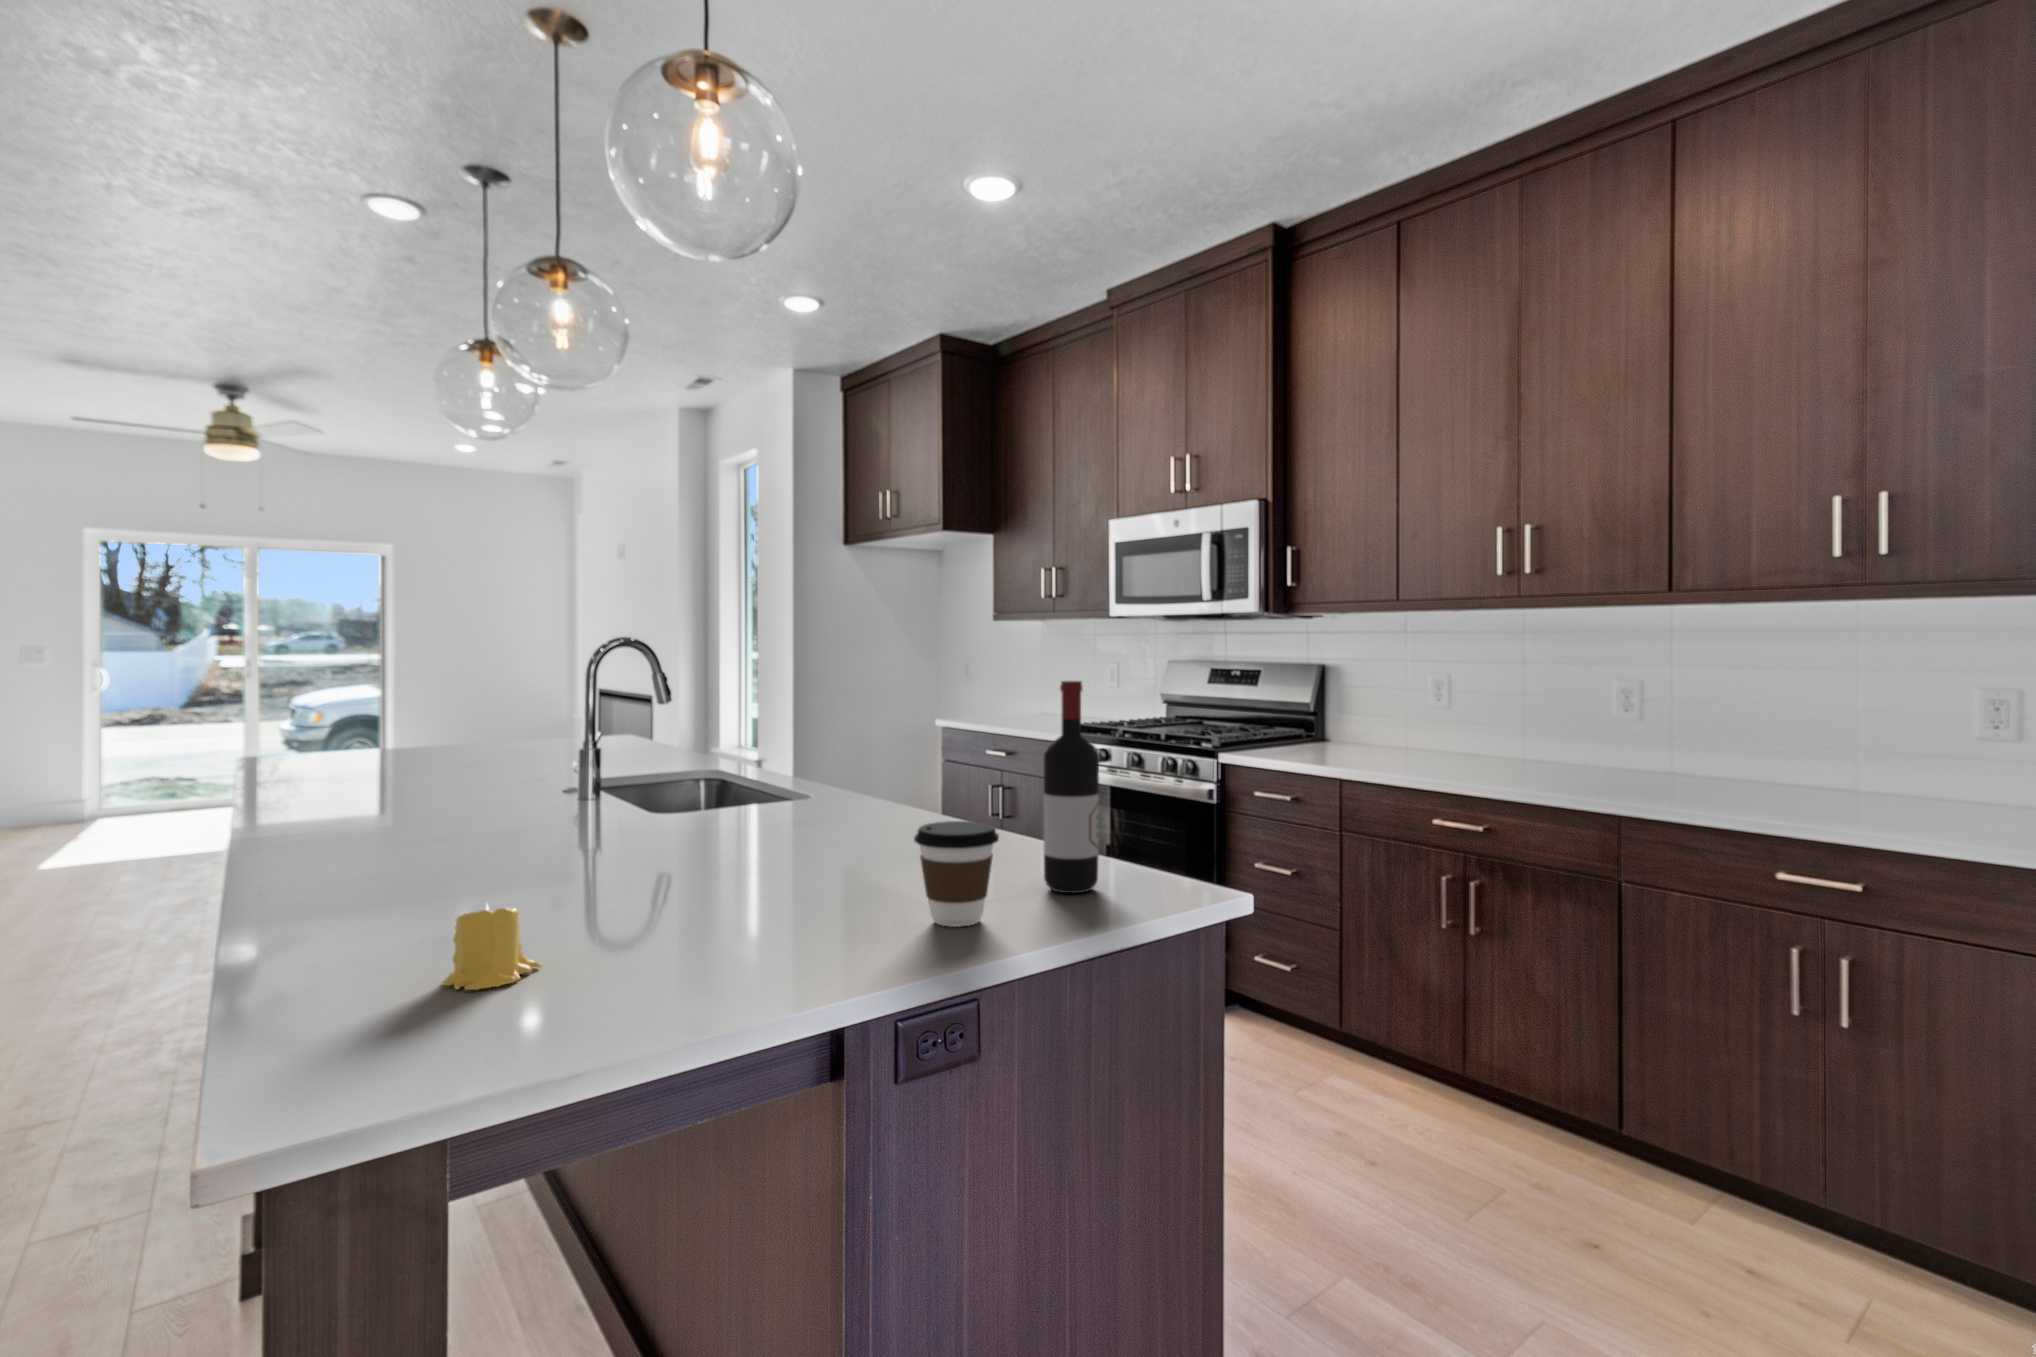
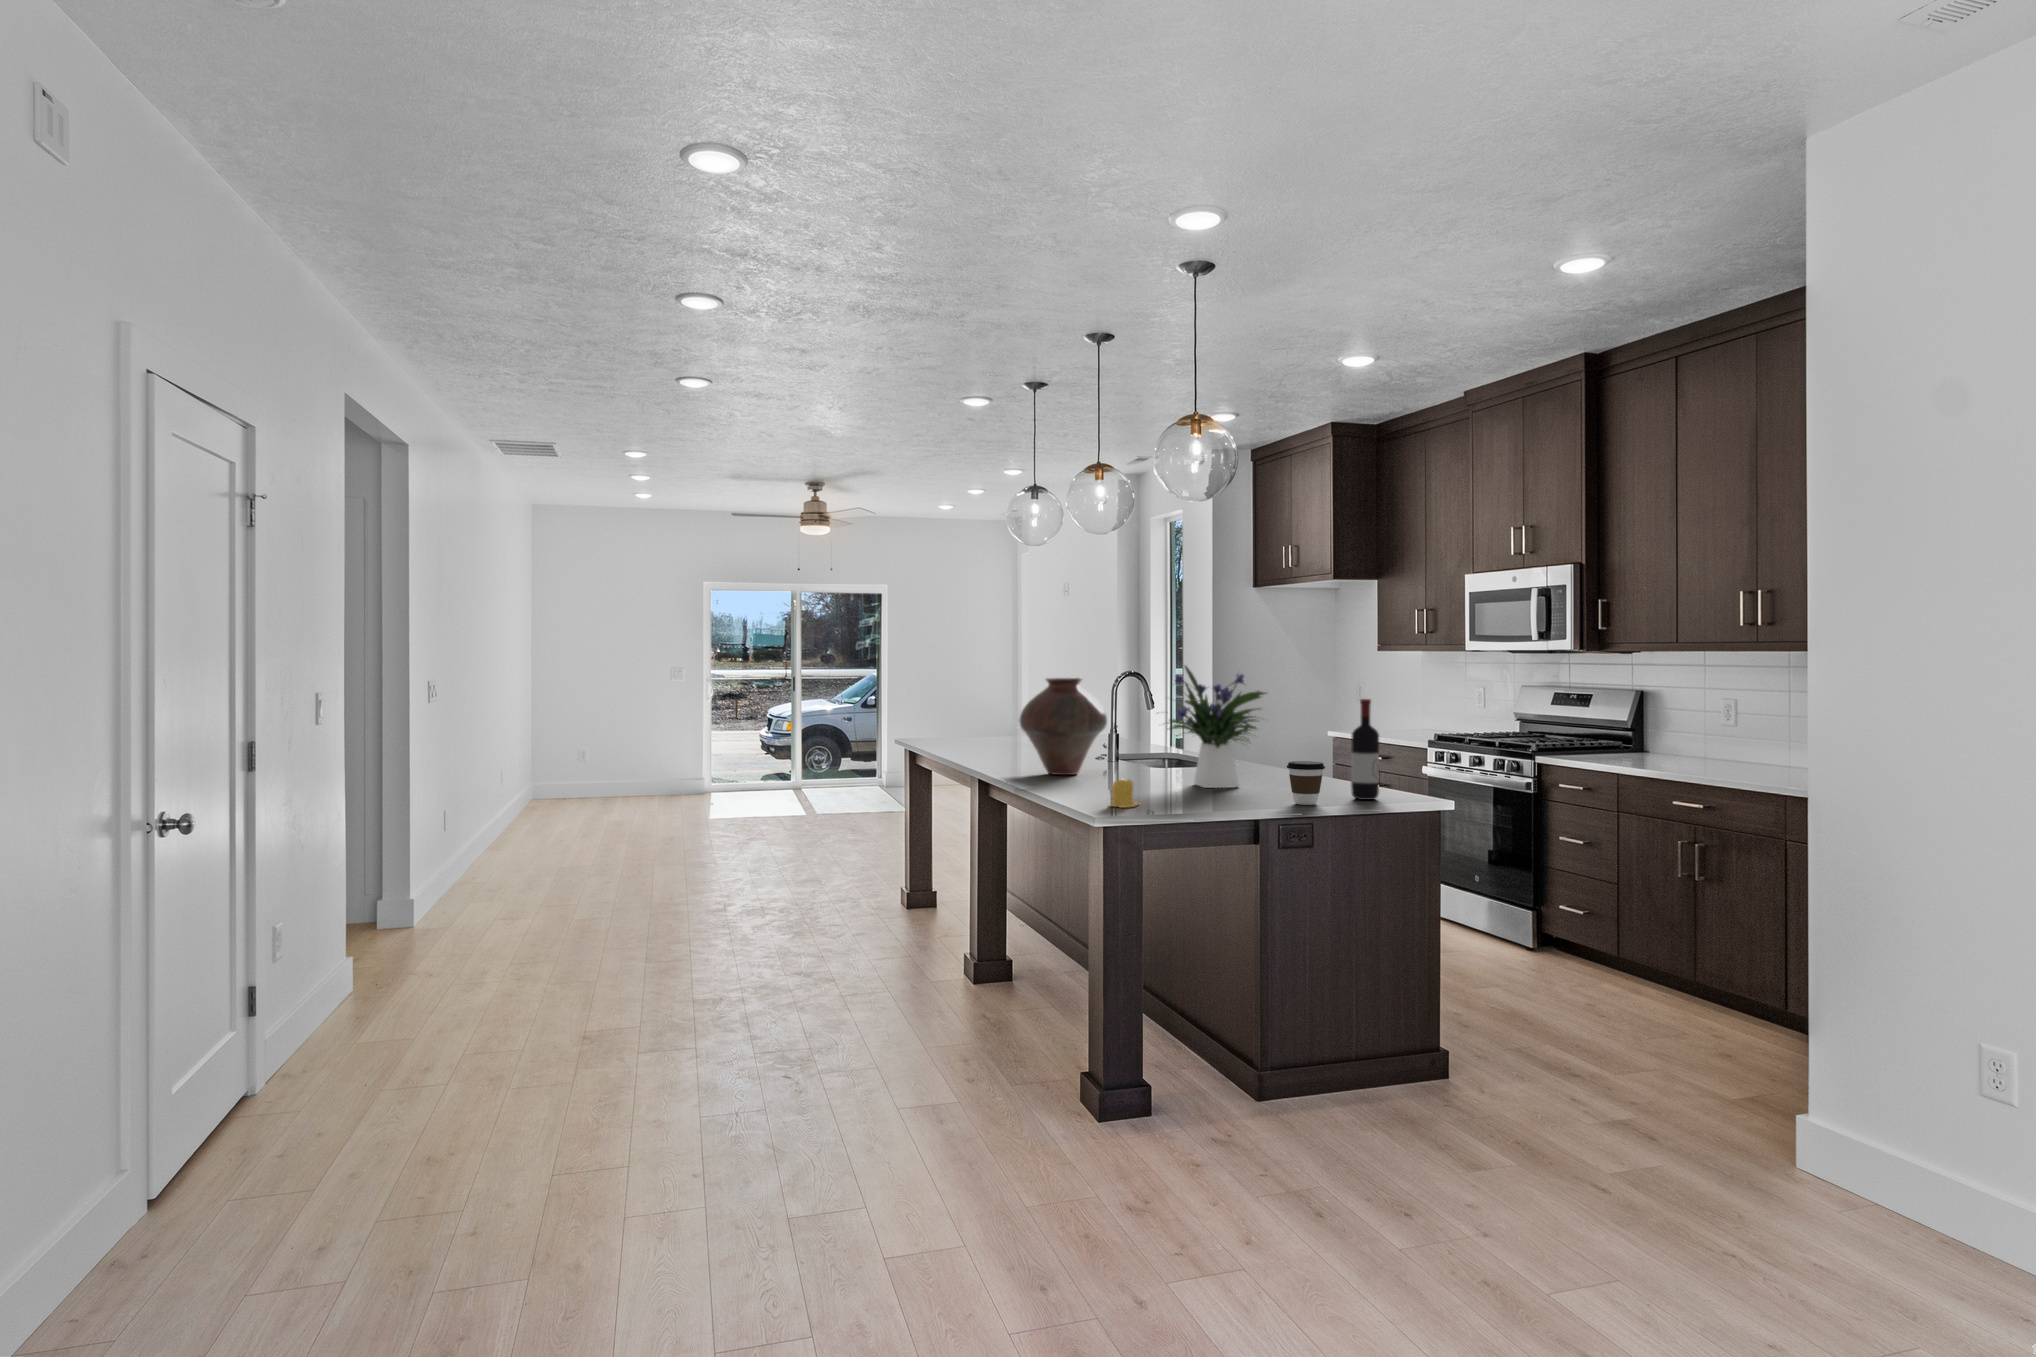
flower arrangement: none [633,613,871,871] -> present [1170,666,1265,788]
vase: none [355,646,557,843] -> present [1020,678,1107,775]

